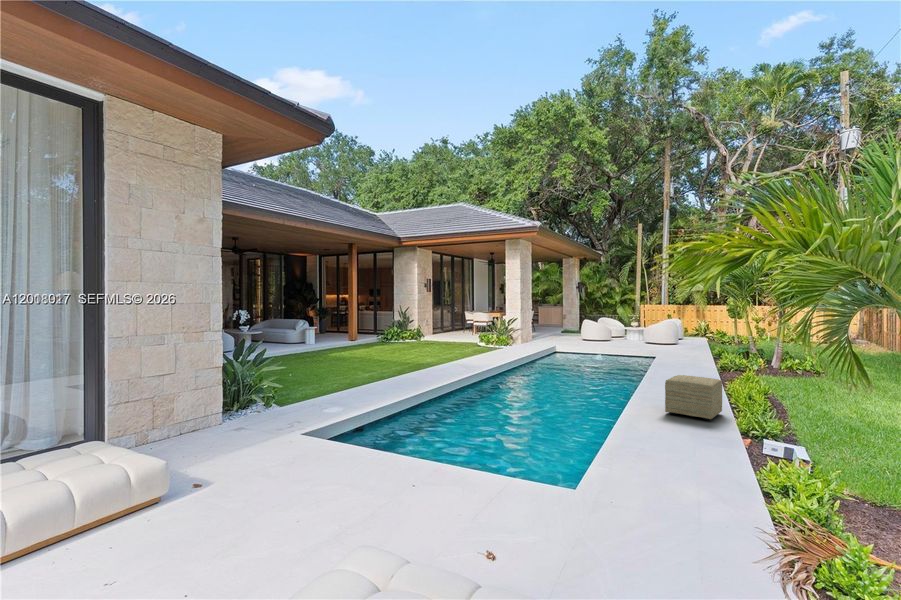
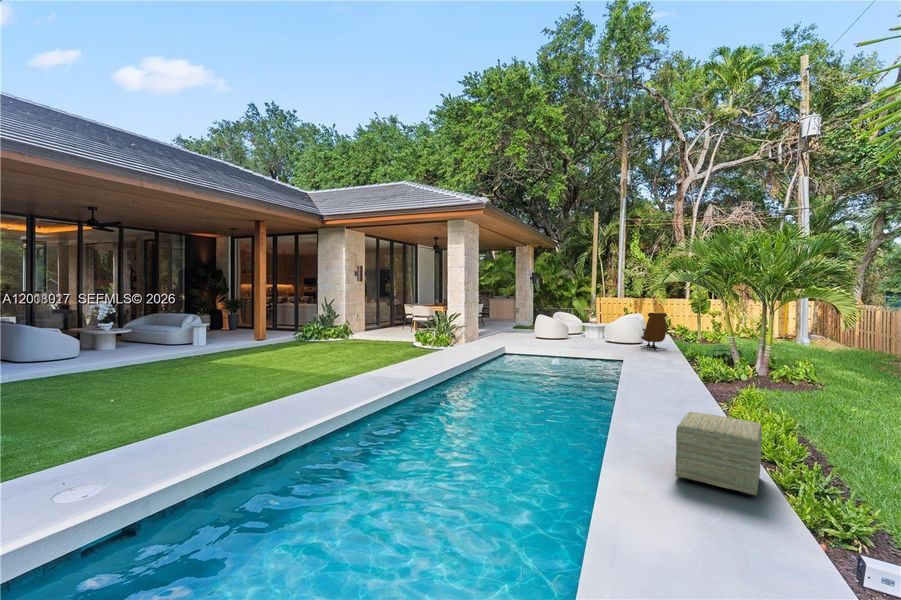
lounge chair: none [676,316,699,350] -> present [641,313,667,351]

